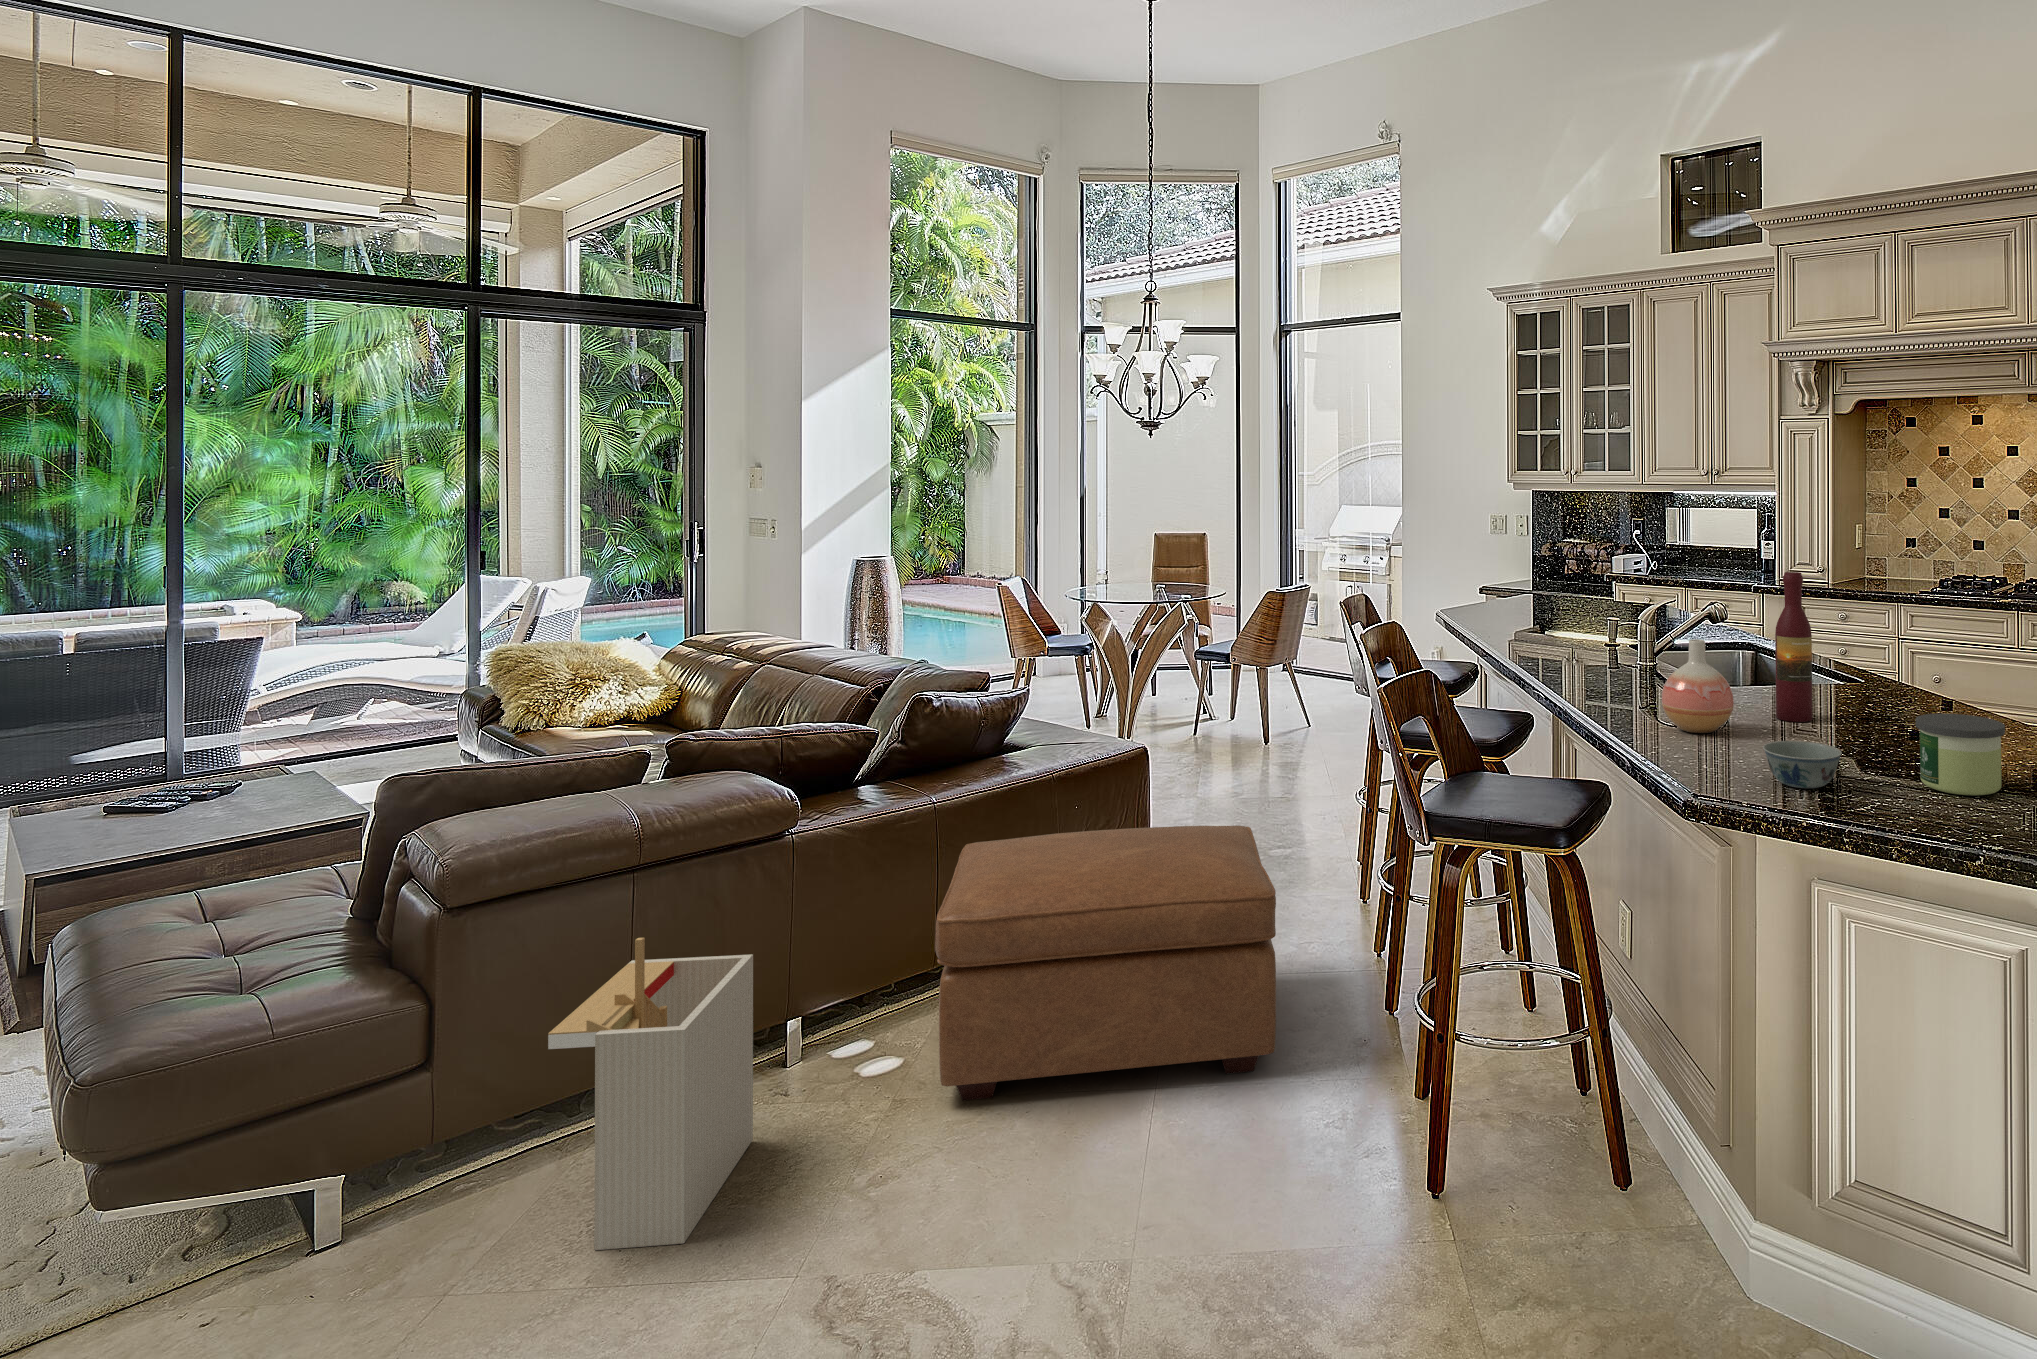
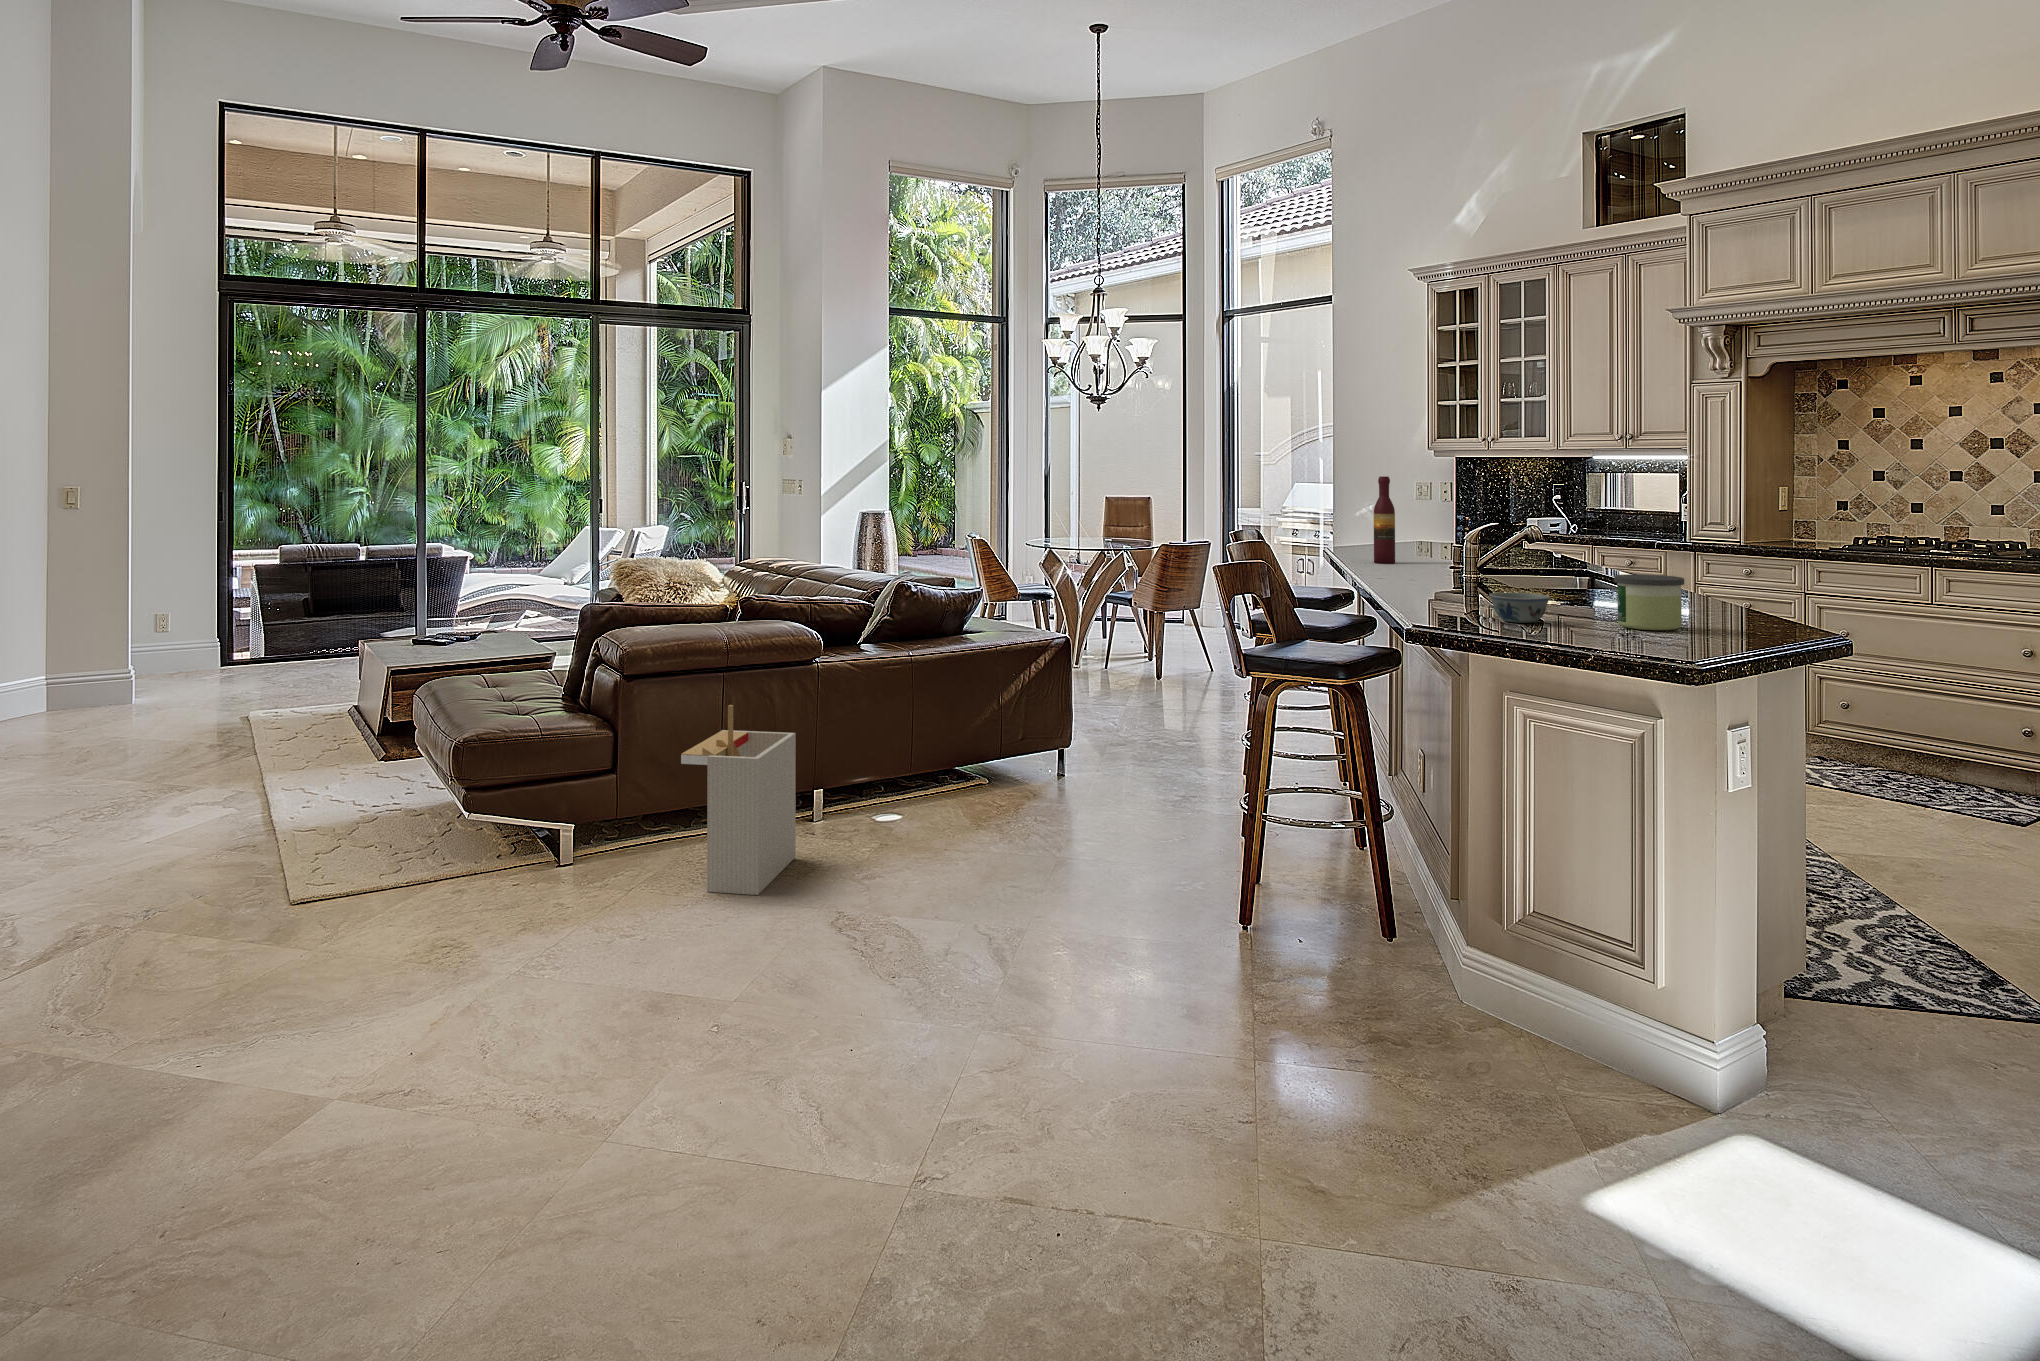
wine bottle: present [1775,572,1812,722] -> present [1374,476,1395,563]
vase: present [1662,639,1734,733] -> none [1443,530,1502,602]
ottoman: present [935,826,1276,1101] -> none [912,688,1155,862]

